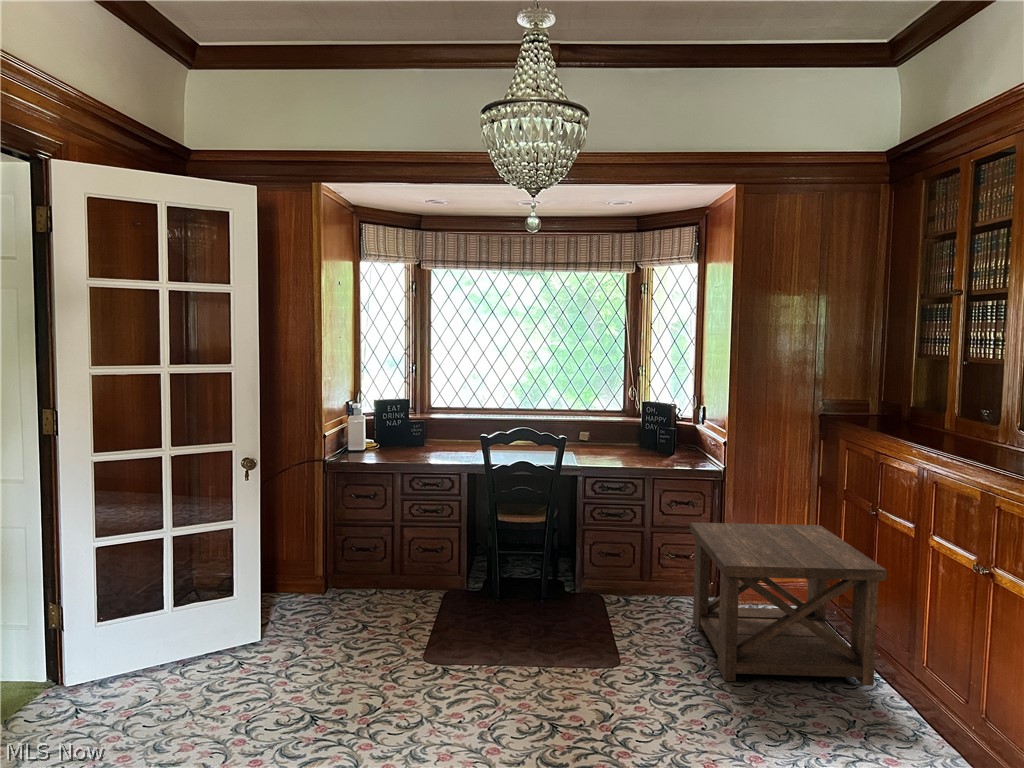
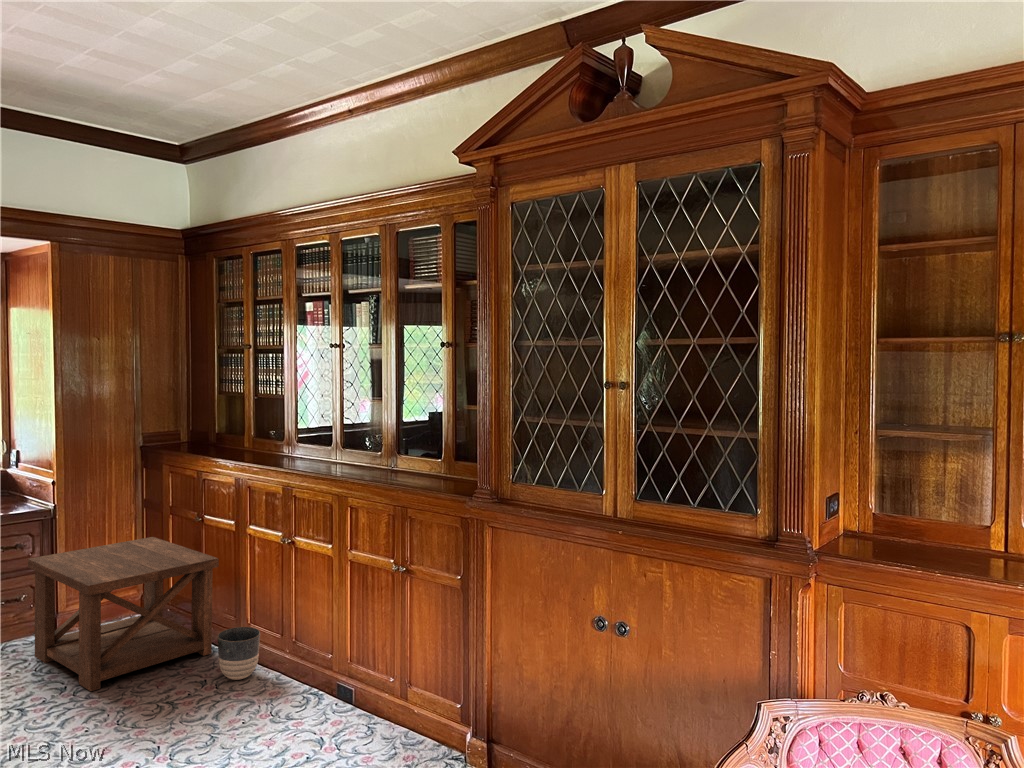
planter: none [873,666,935,741] -> present [218,627,260,680]

